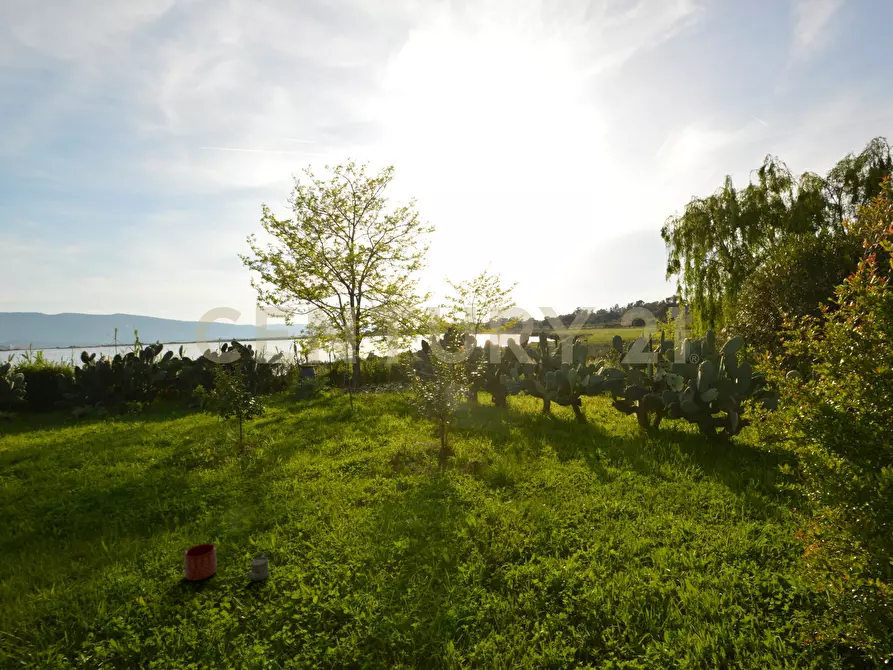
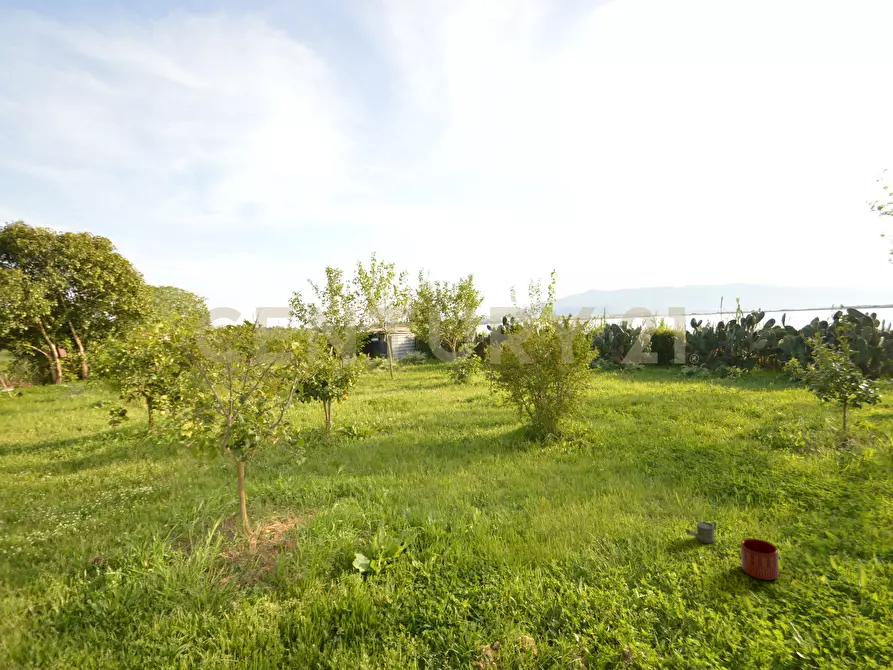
watering can: present [246,553,269,581] -> present [686,521,716,544]

